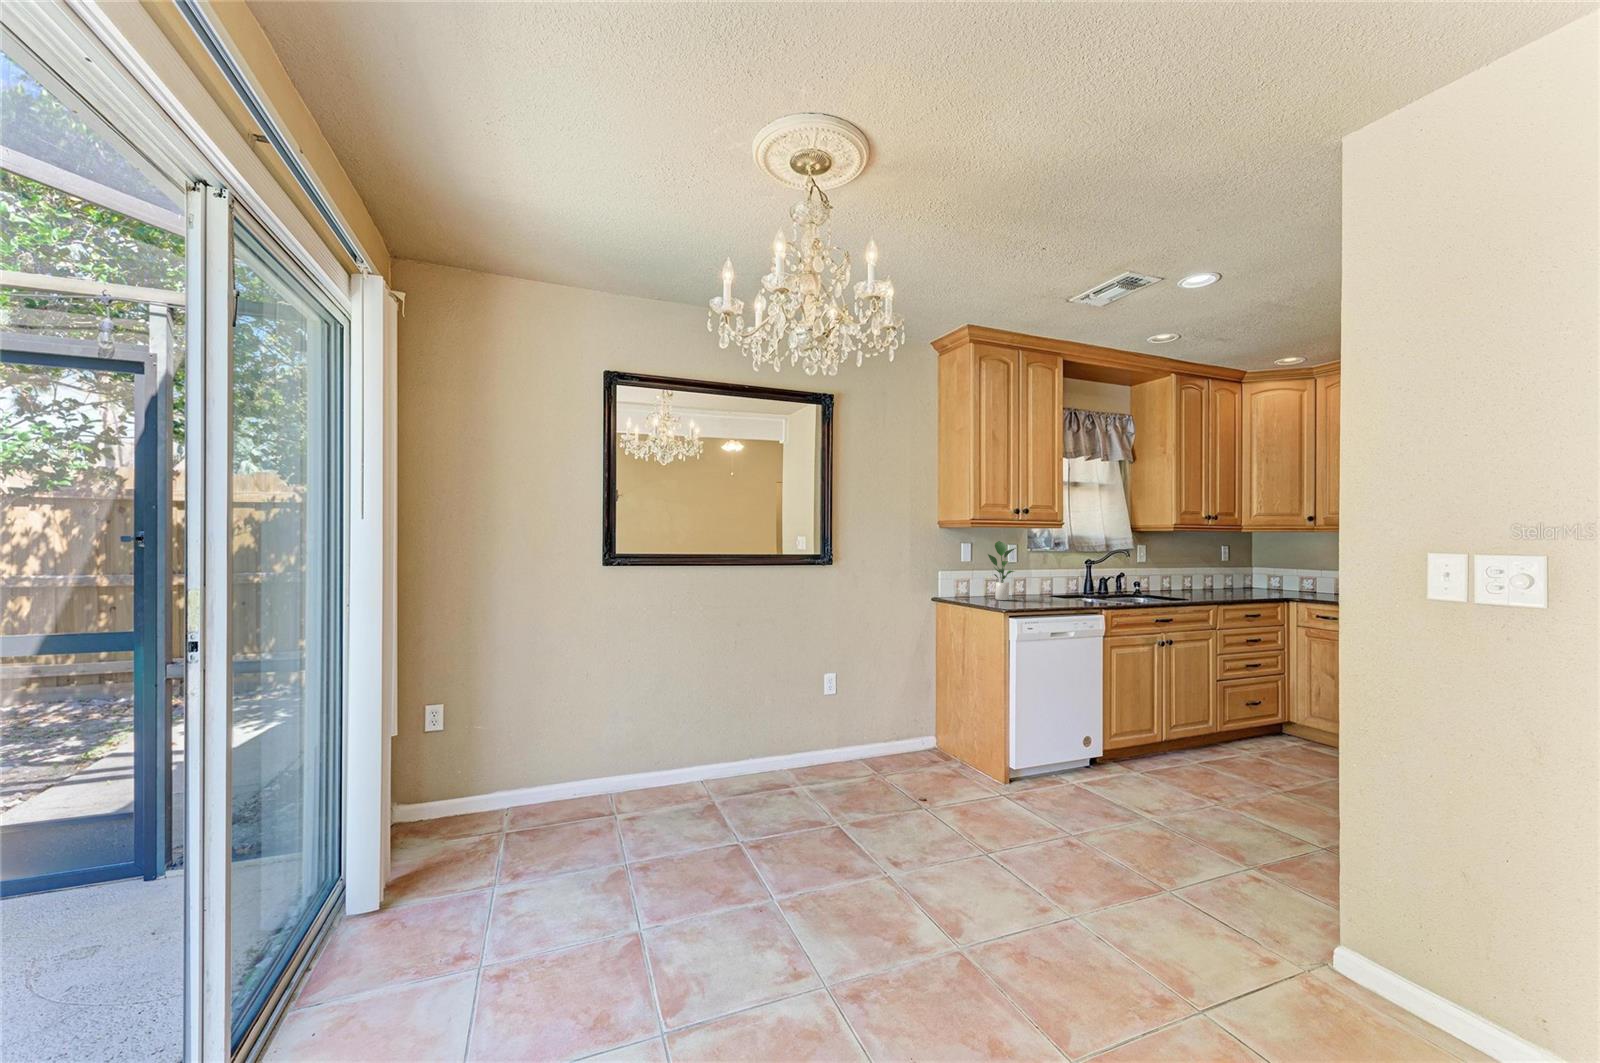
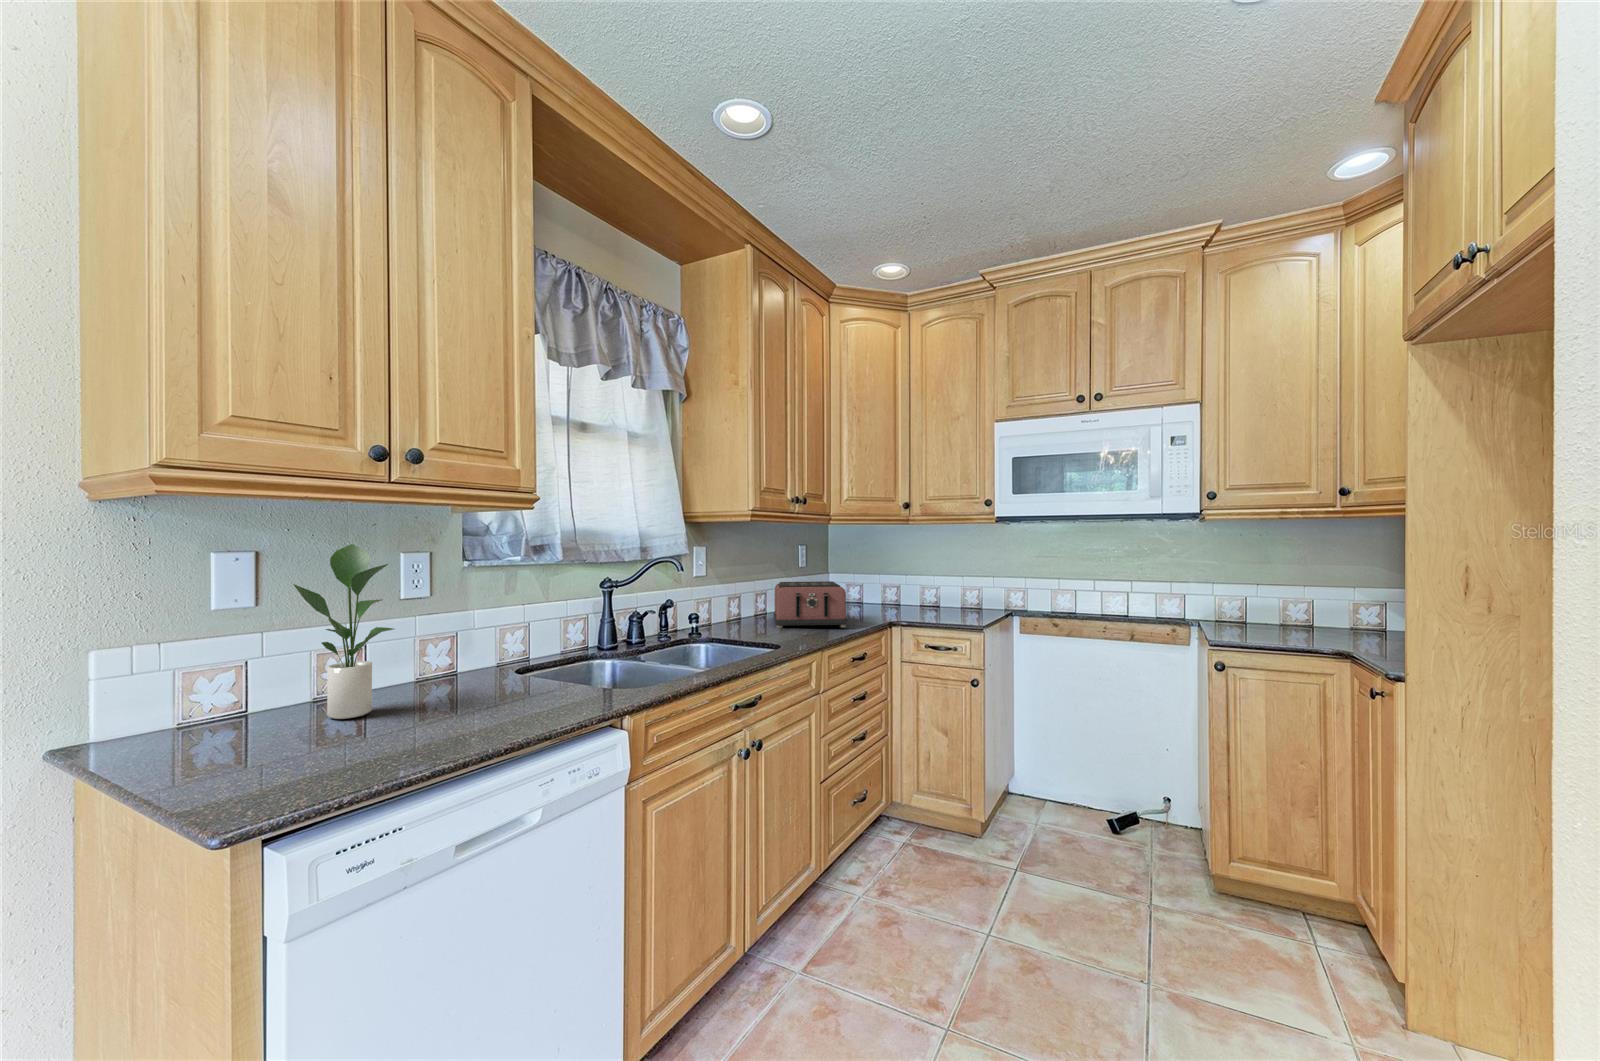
toaster: none [1194,569,1249,598] -> present [774,581,848,628]

